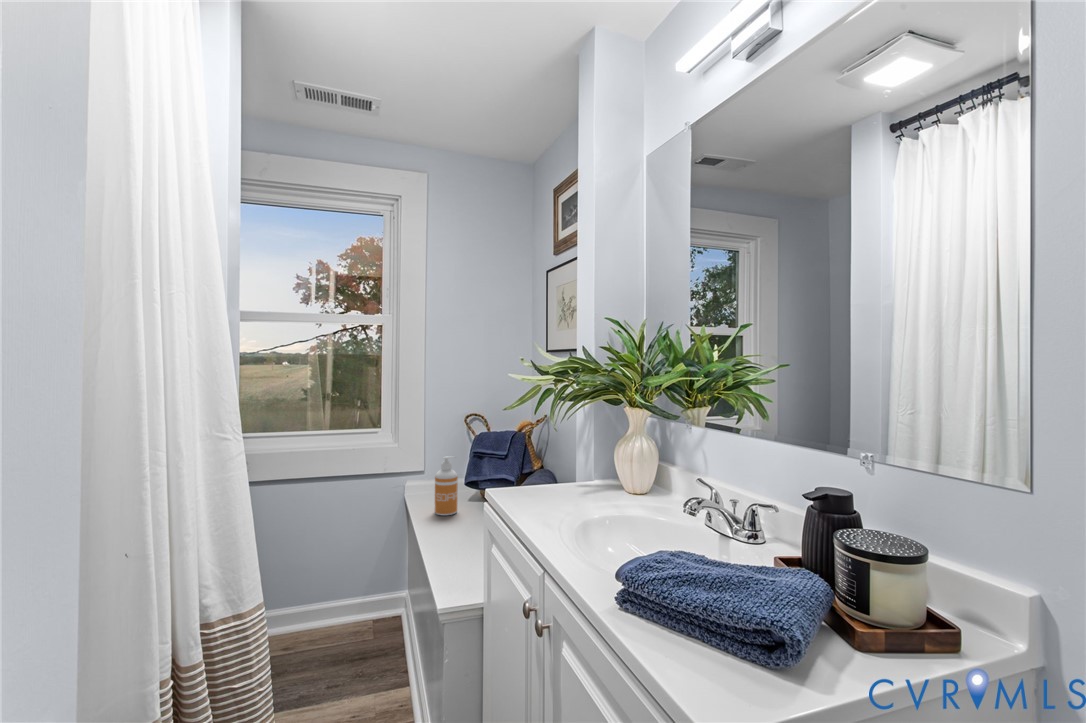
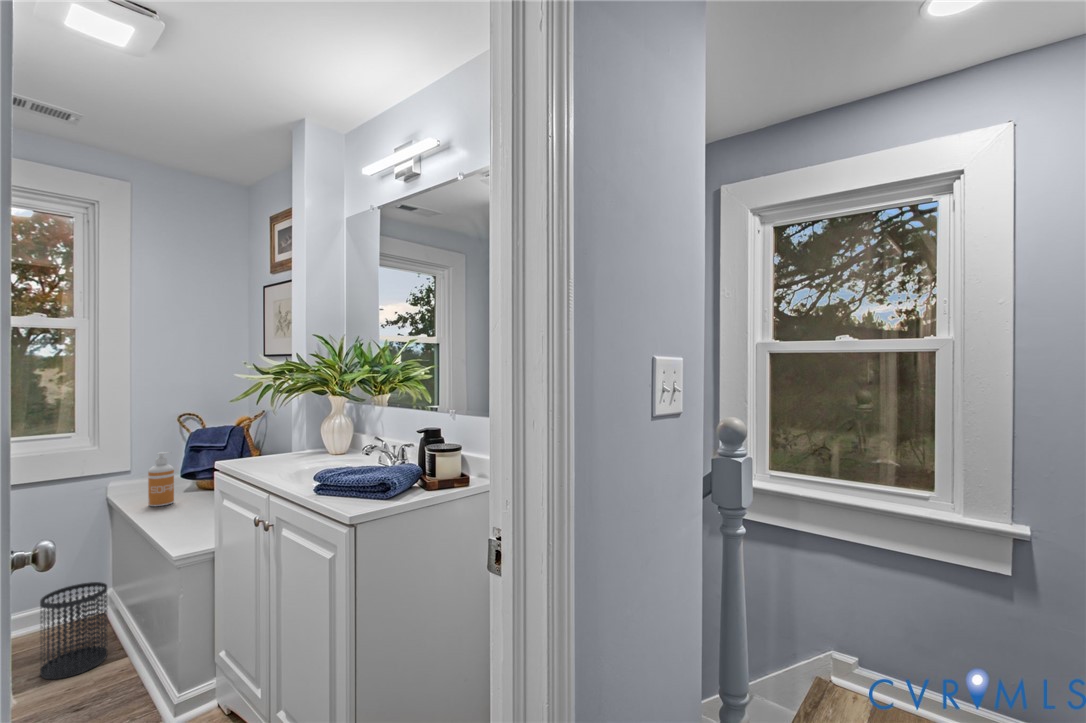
wastebasket: none [336,591,393,697] -> present [40,582,107,679]

